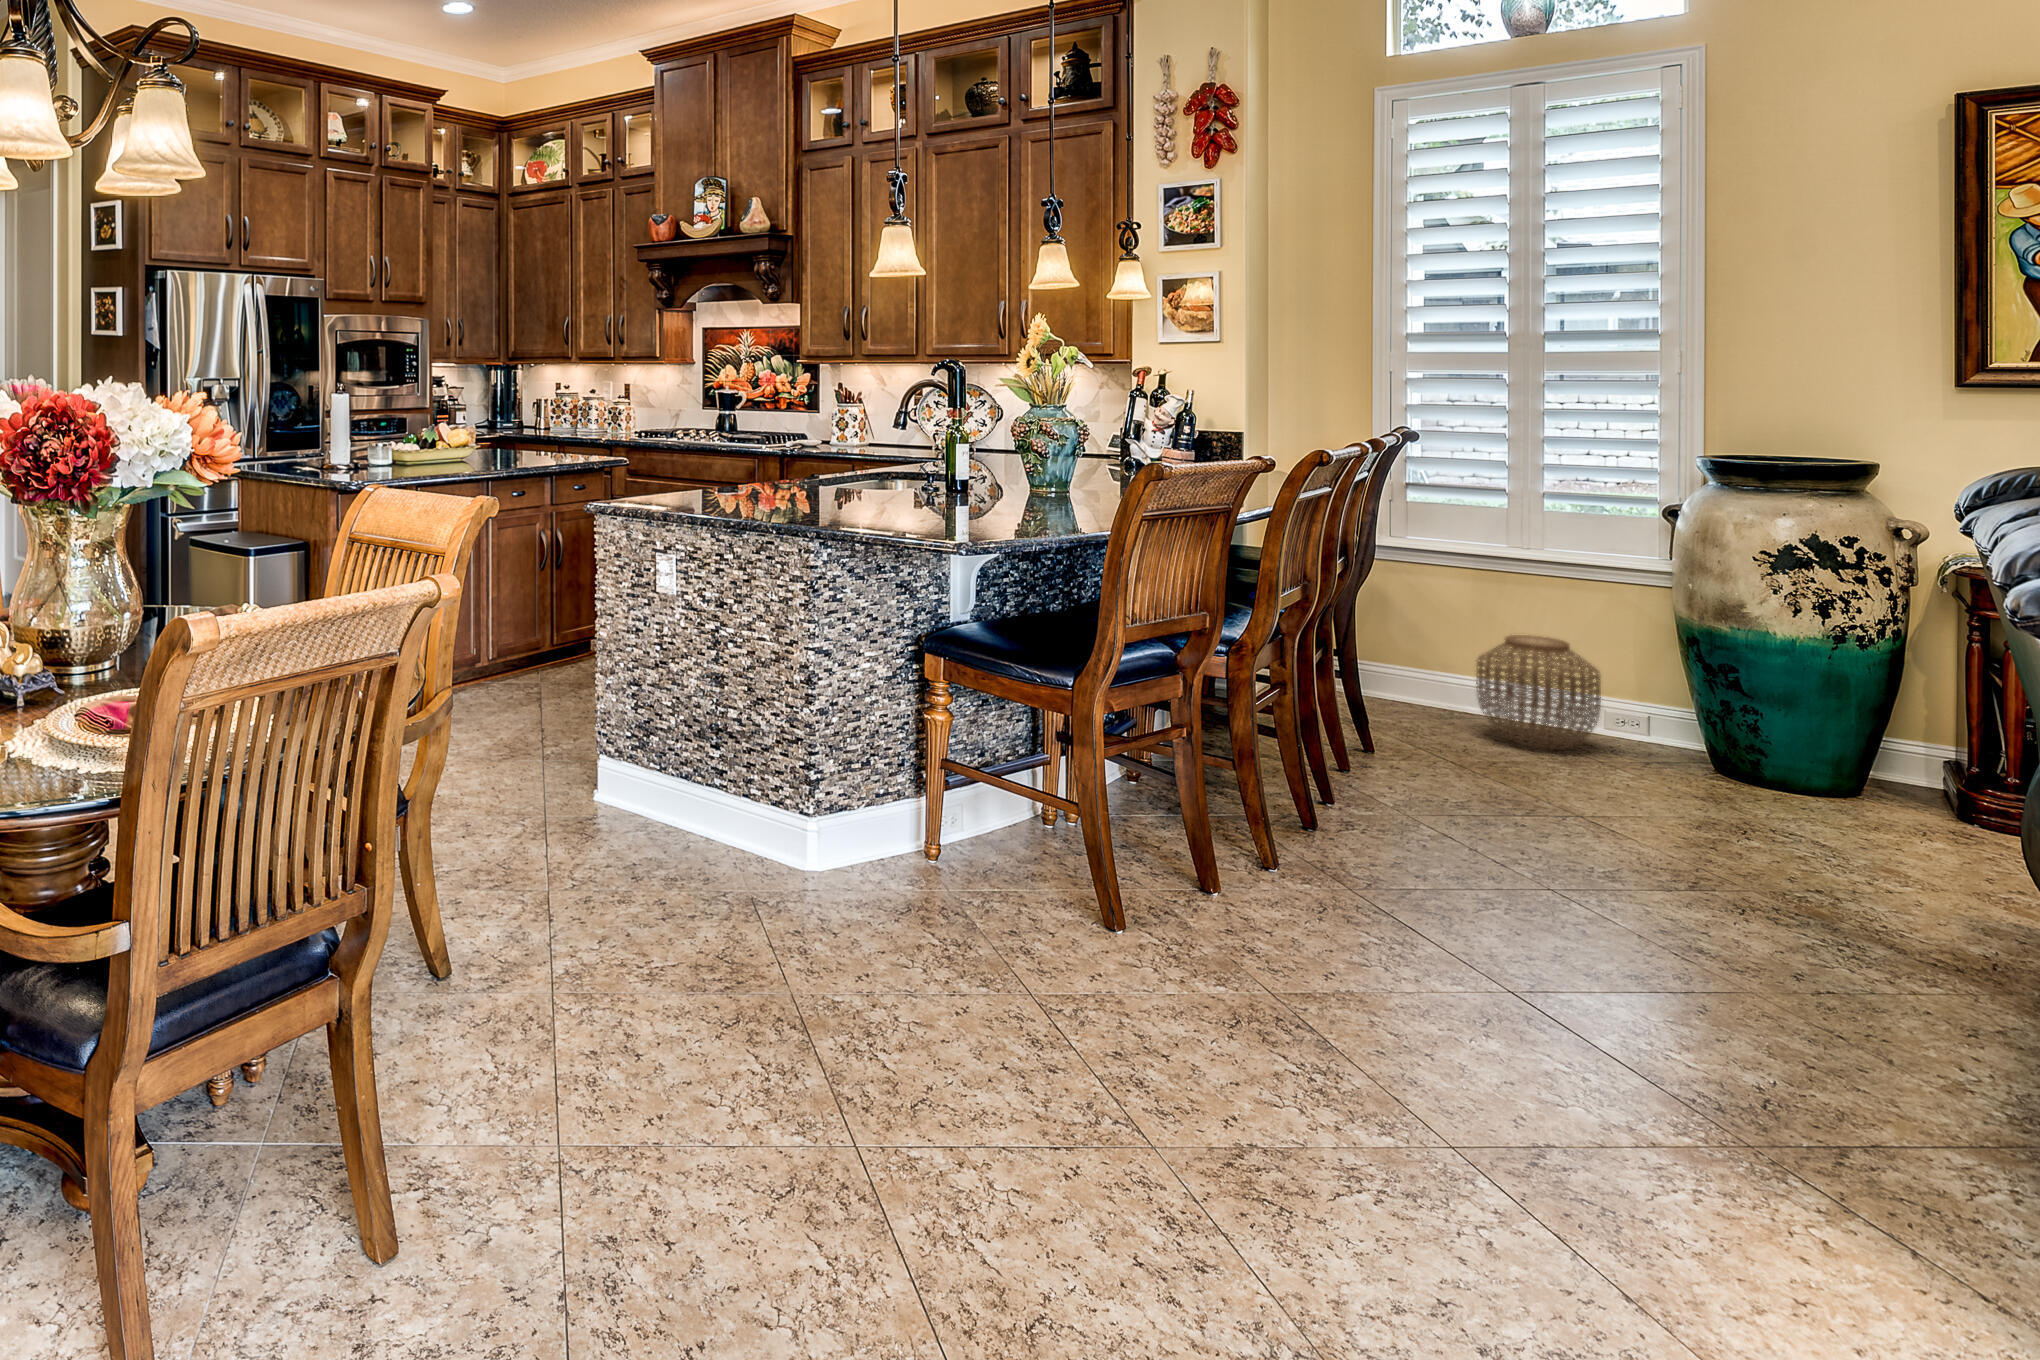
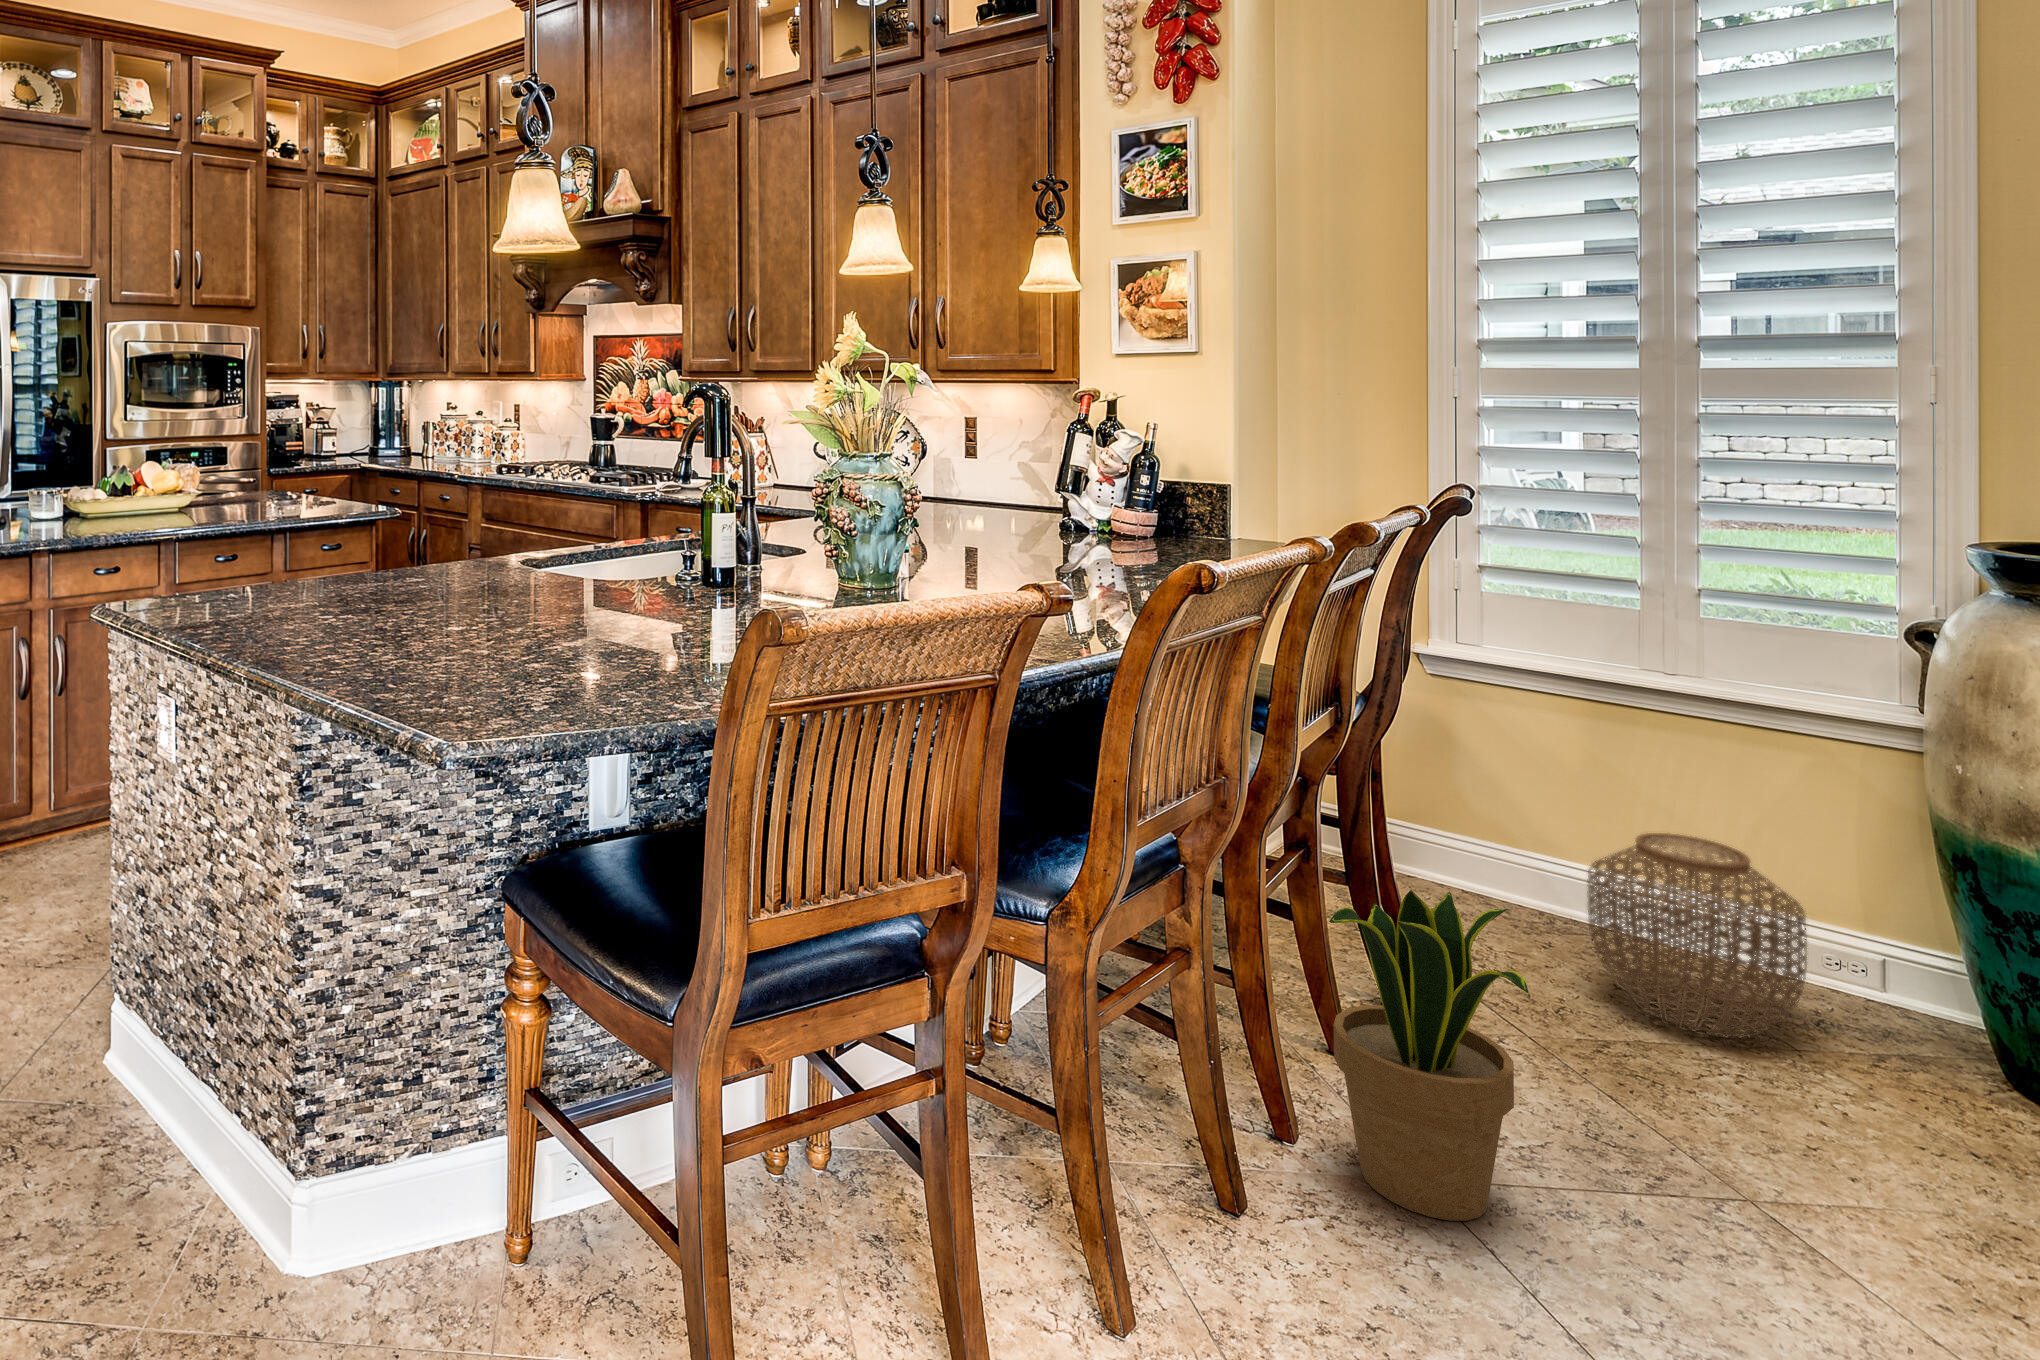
potted plant: none [1359,641,1471,820] -> present [1329,890,1529,1221]

